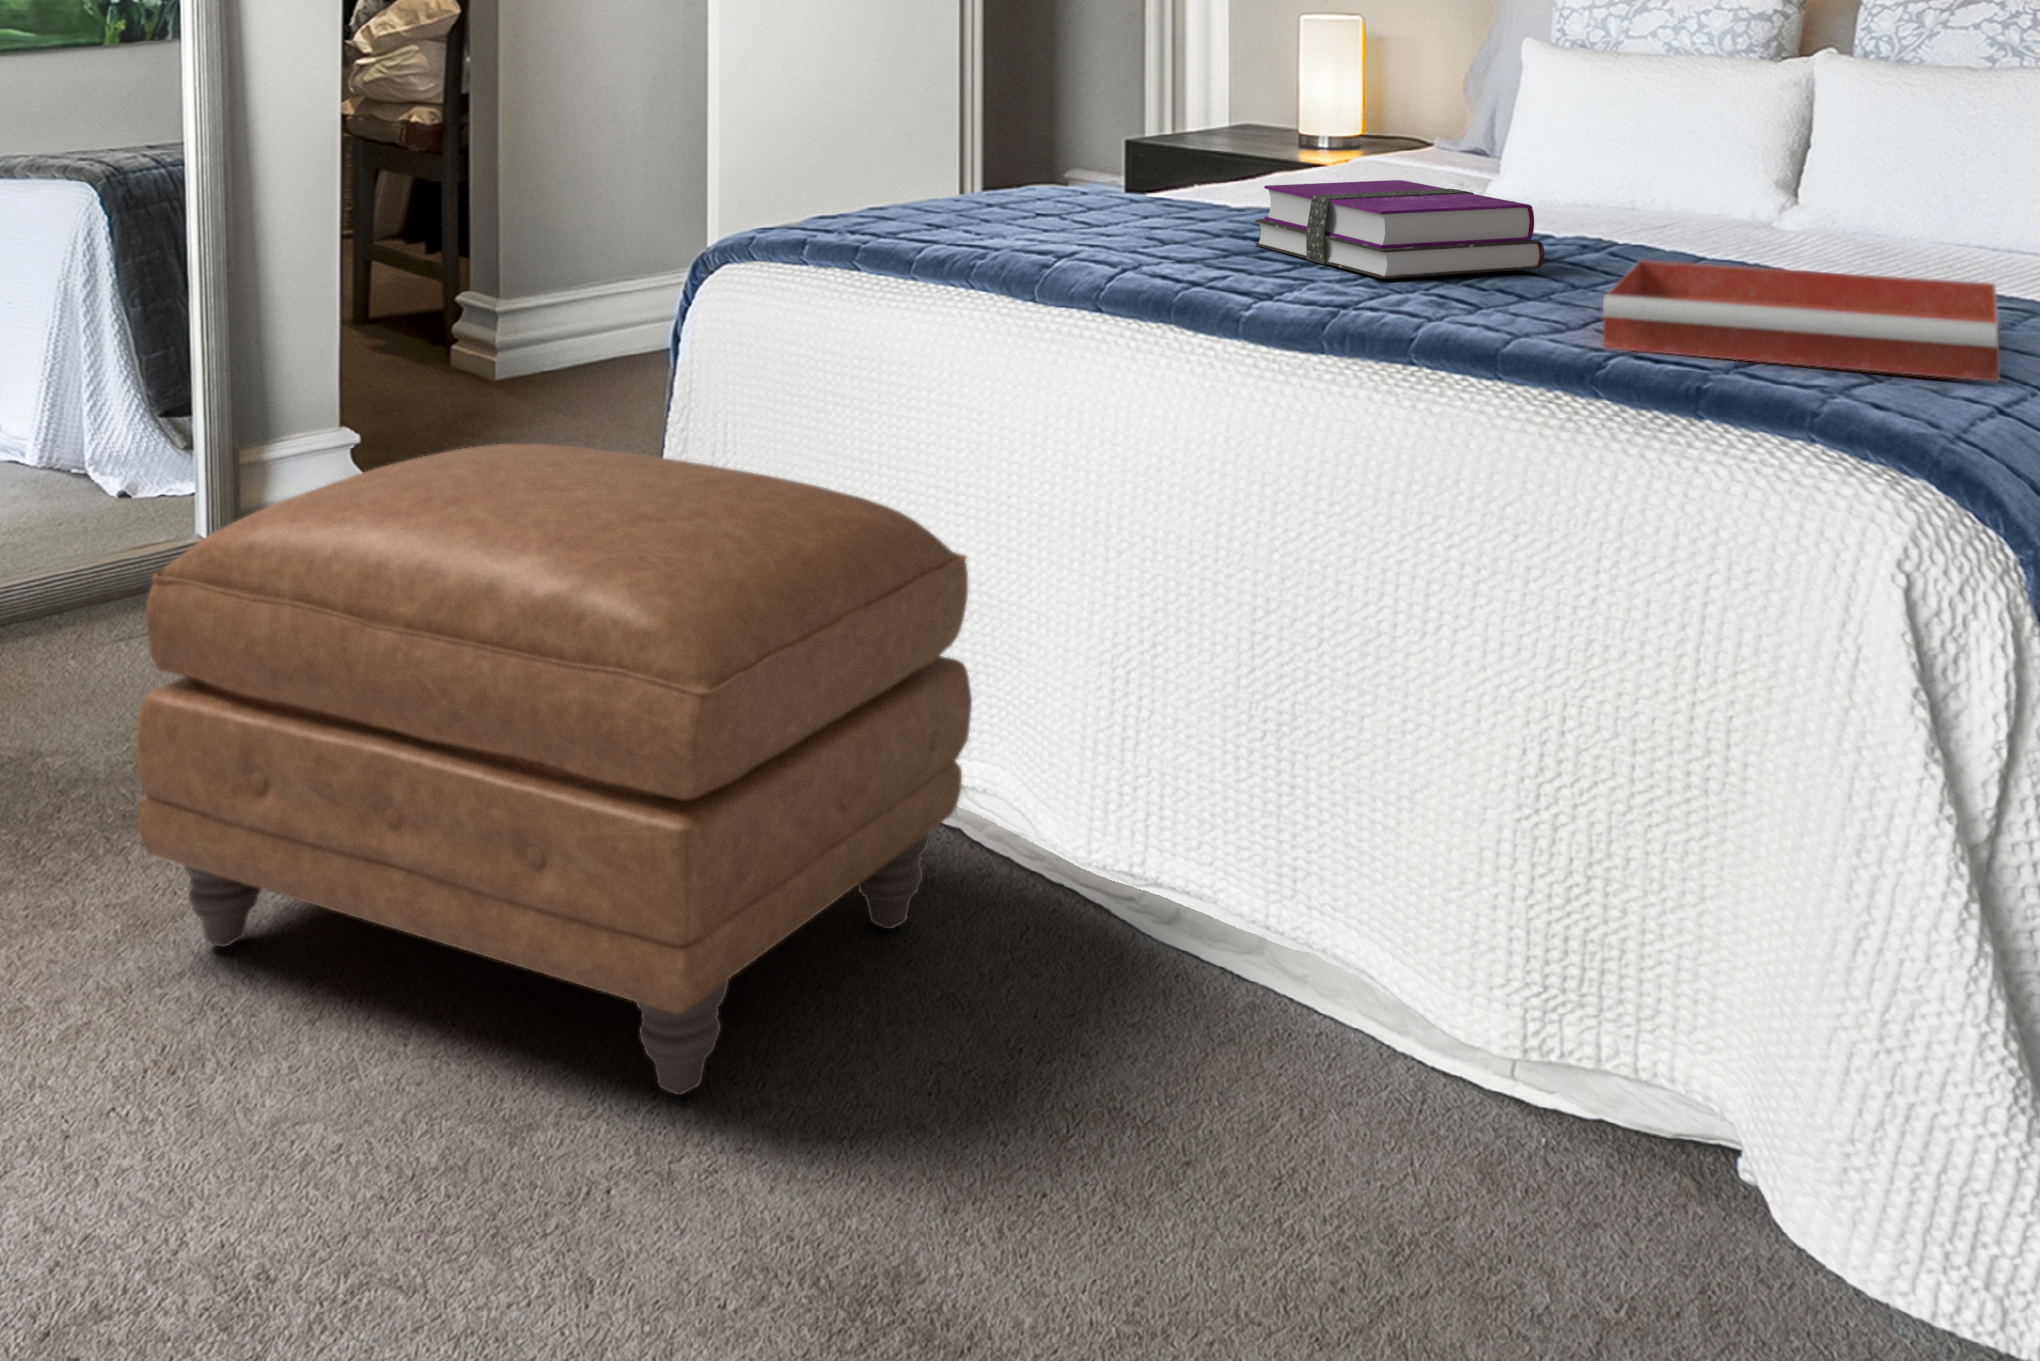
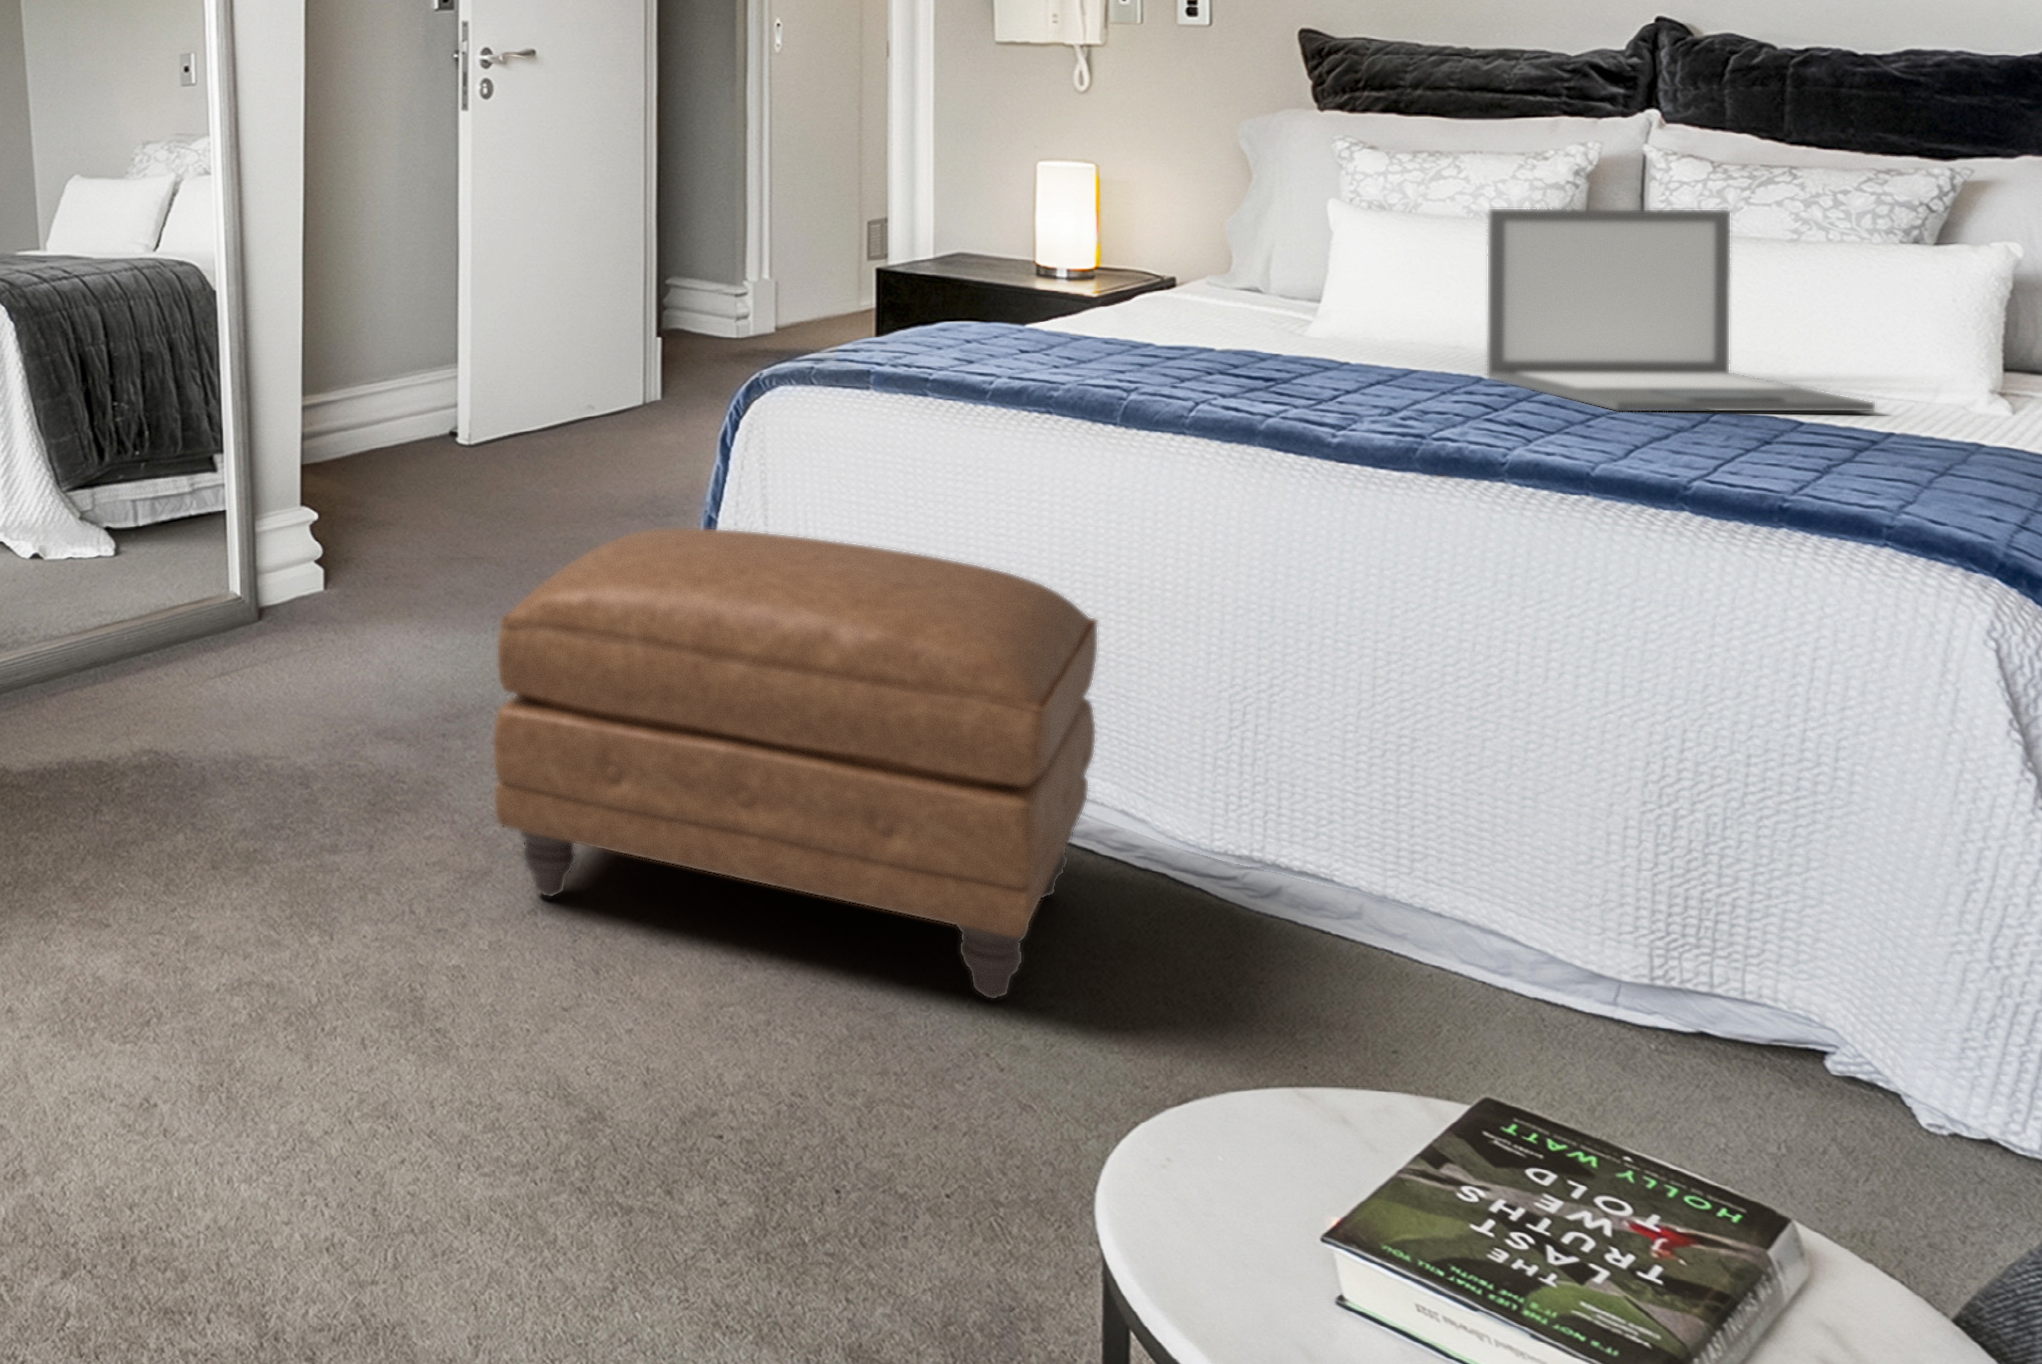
laptop: none [1587,29,2003,274] -> present [1487,209,1875,411]
hardback book: present [1254,180,1545,279] -> none [1234,330,1507,412]
tray: present [1603,260,1999,381] -> none [1625,402,2002,502]

